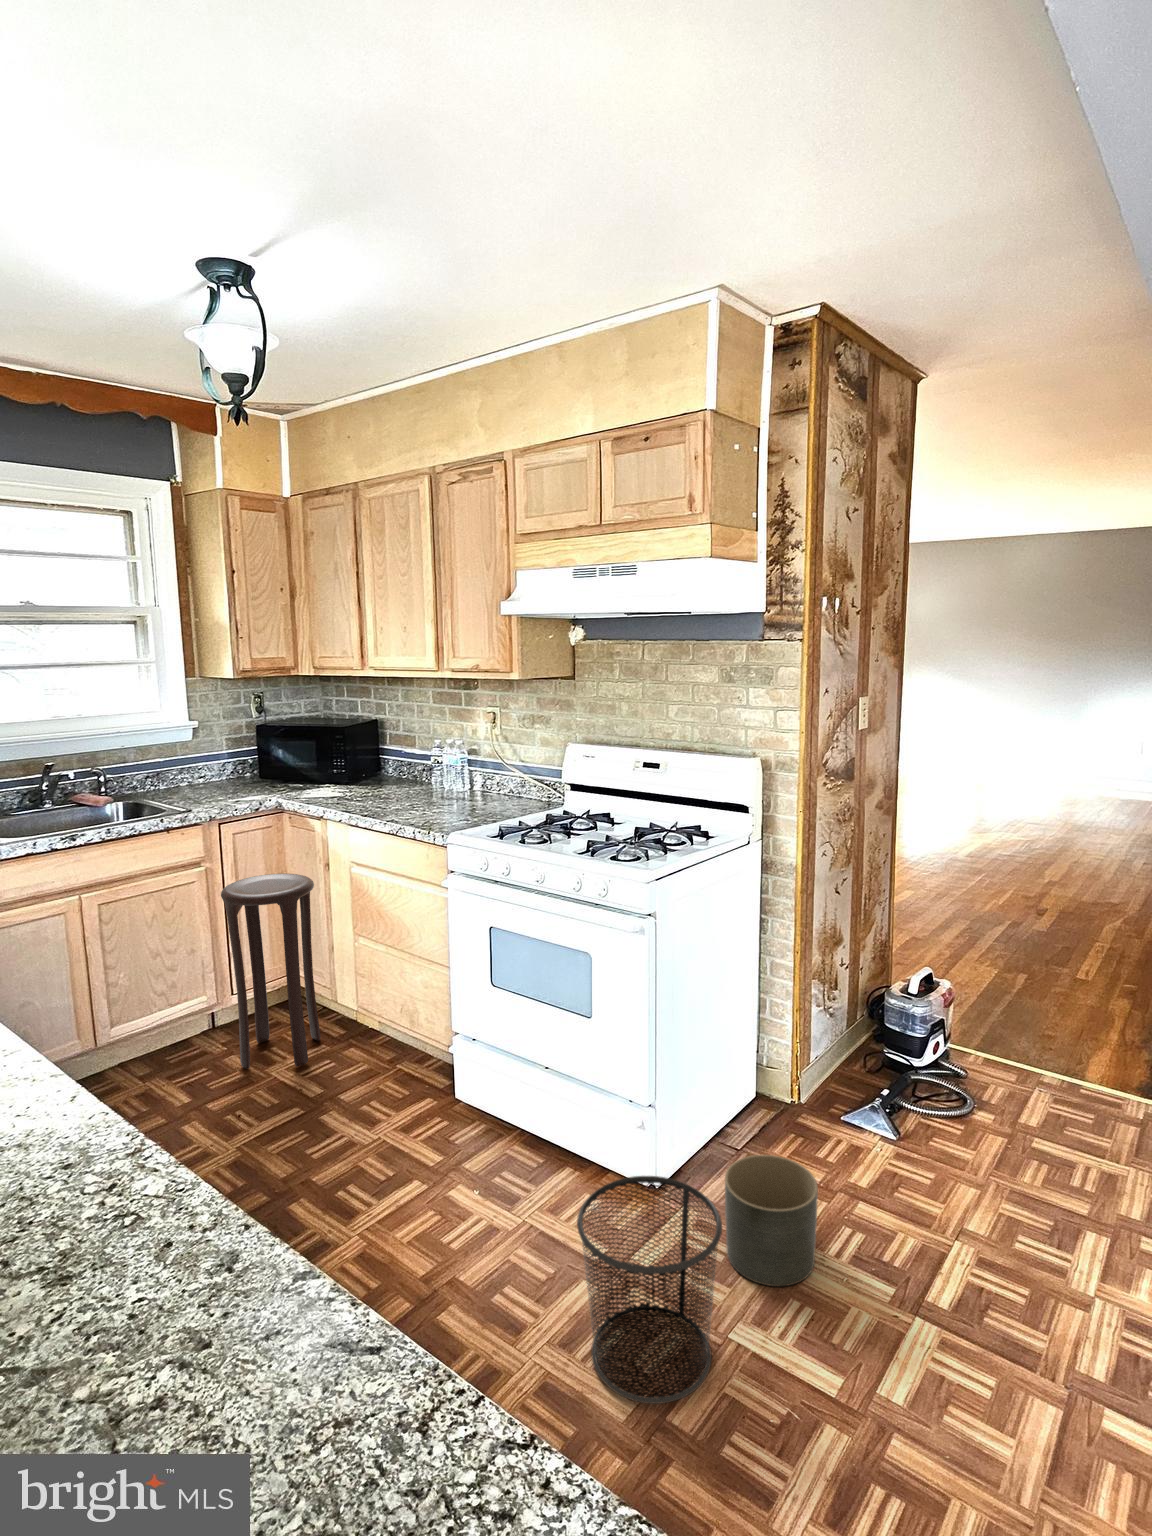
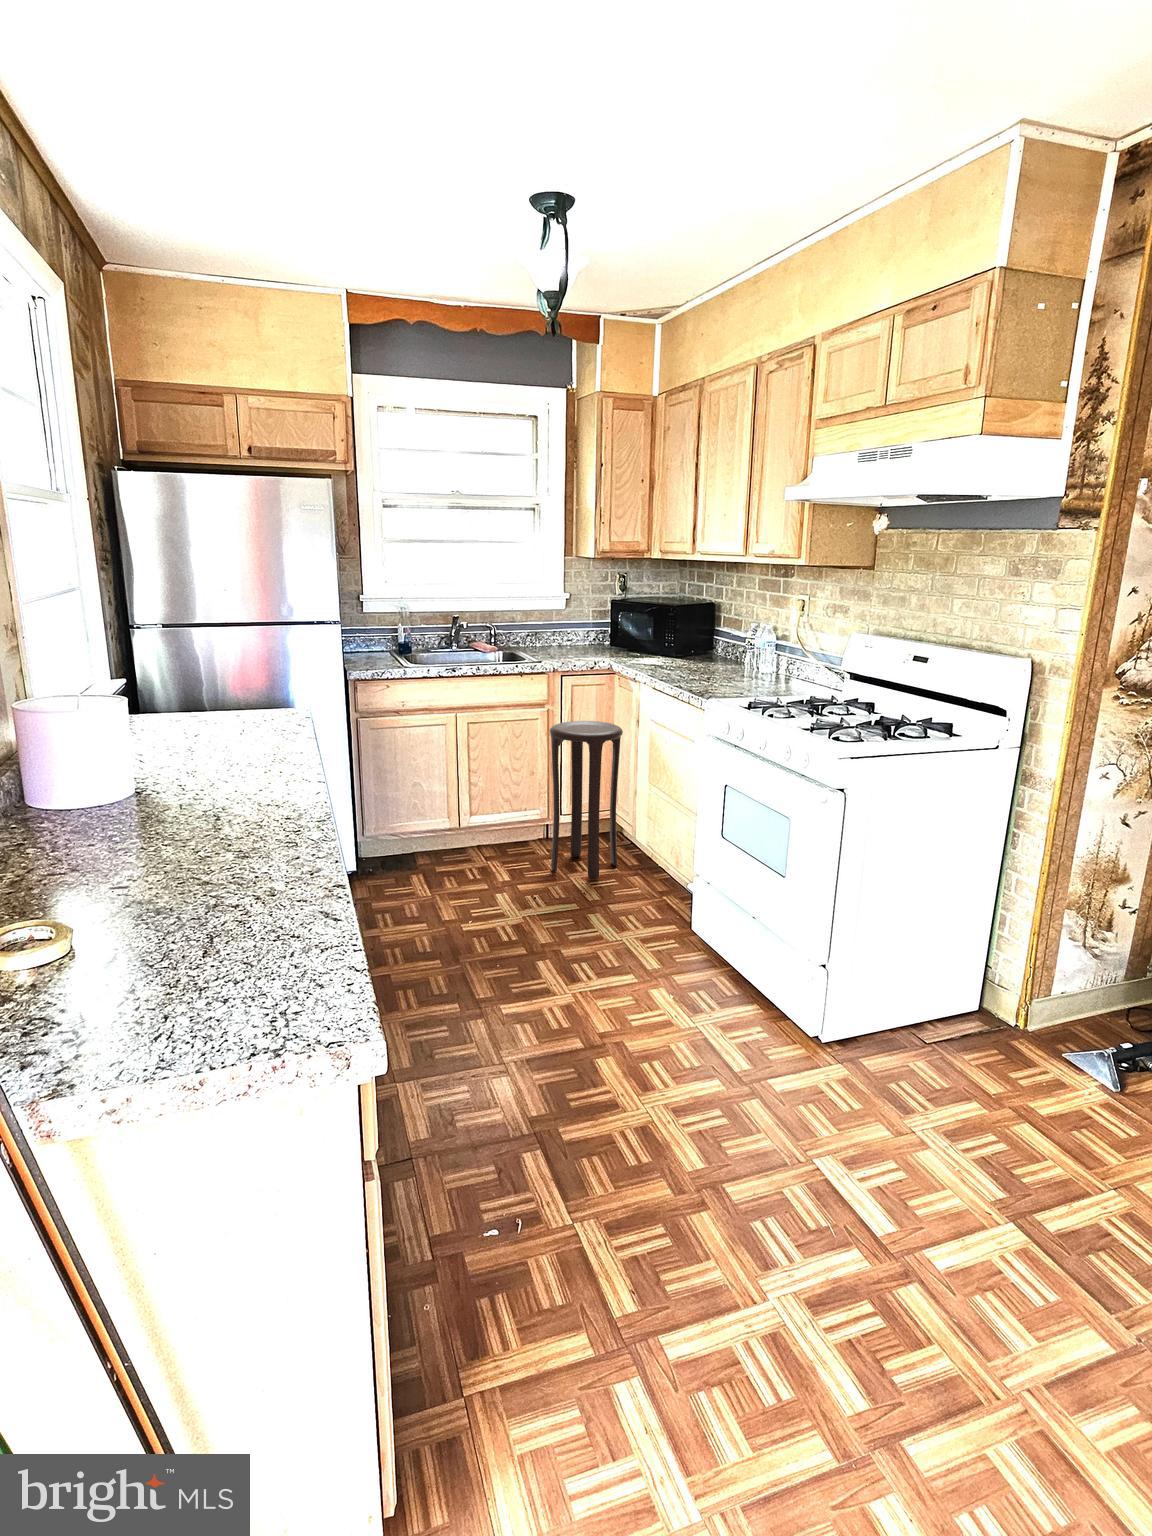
planter: present [725,1155,818,1286] -> none [853,1031,952,1151]
waste bin: present [577,1176,722,1404] -> none [683,998,812,1181]

